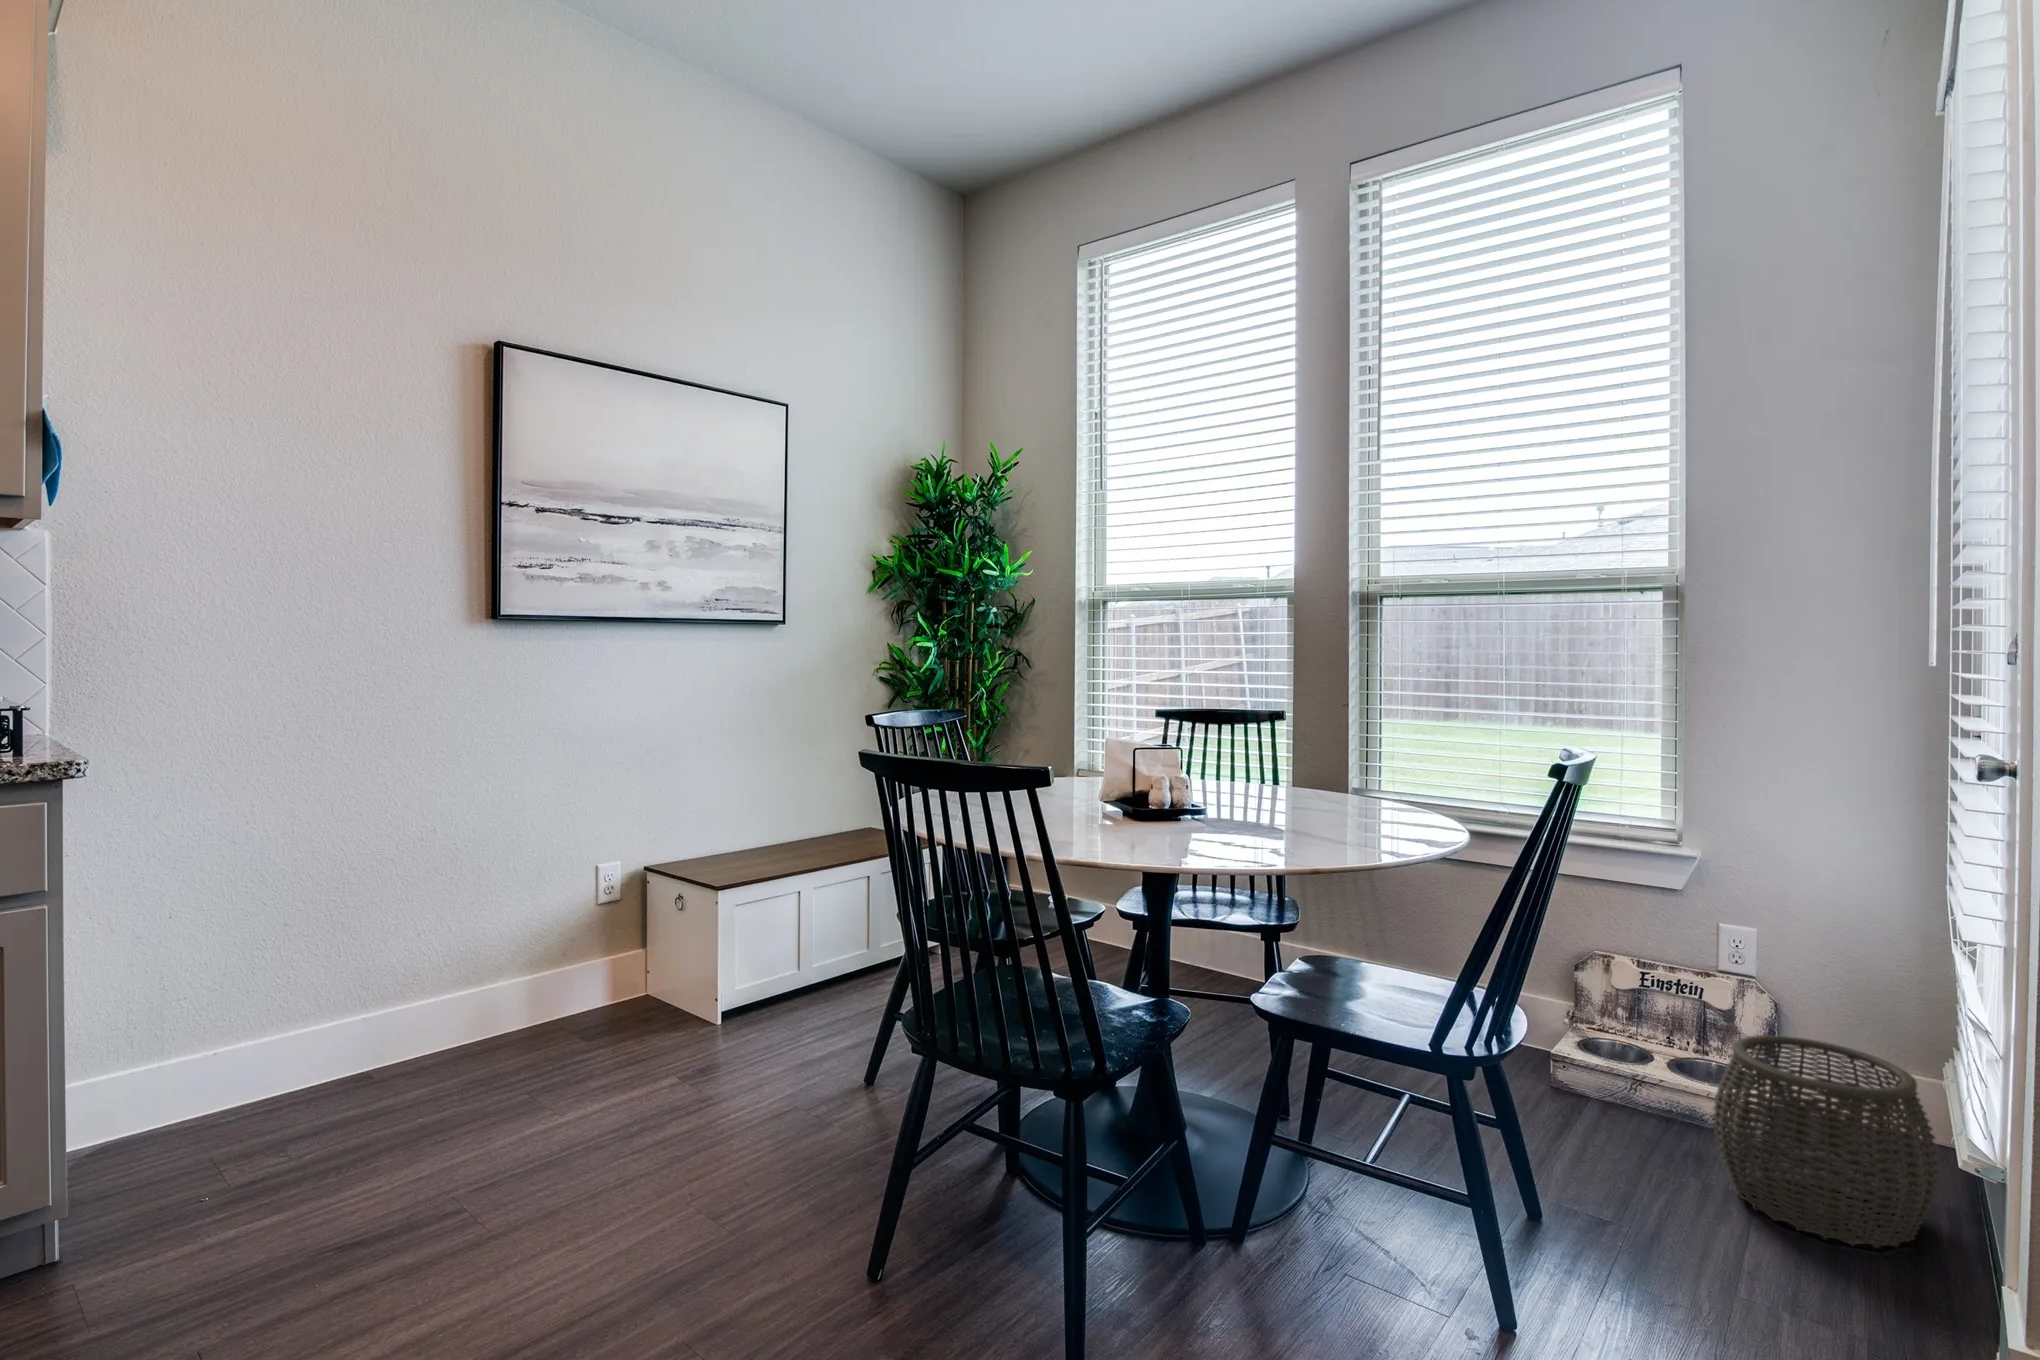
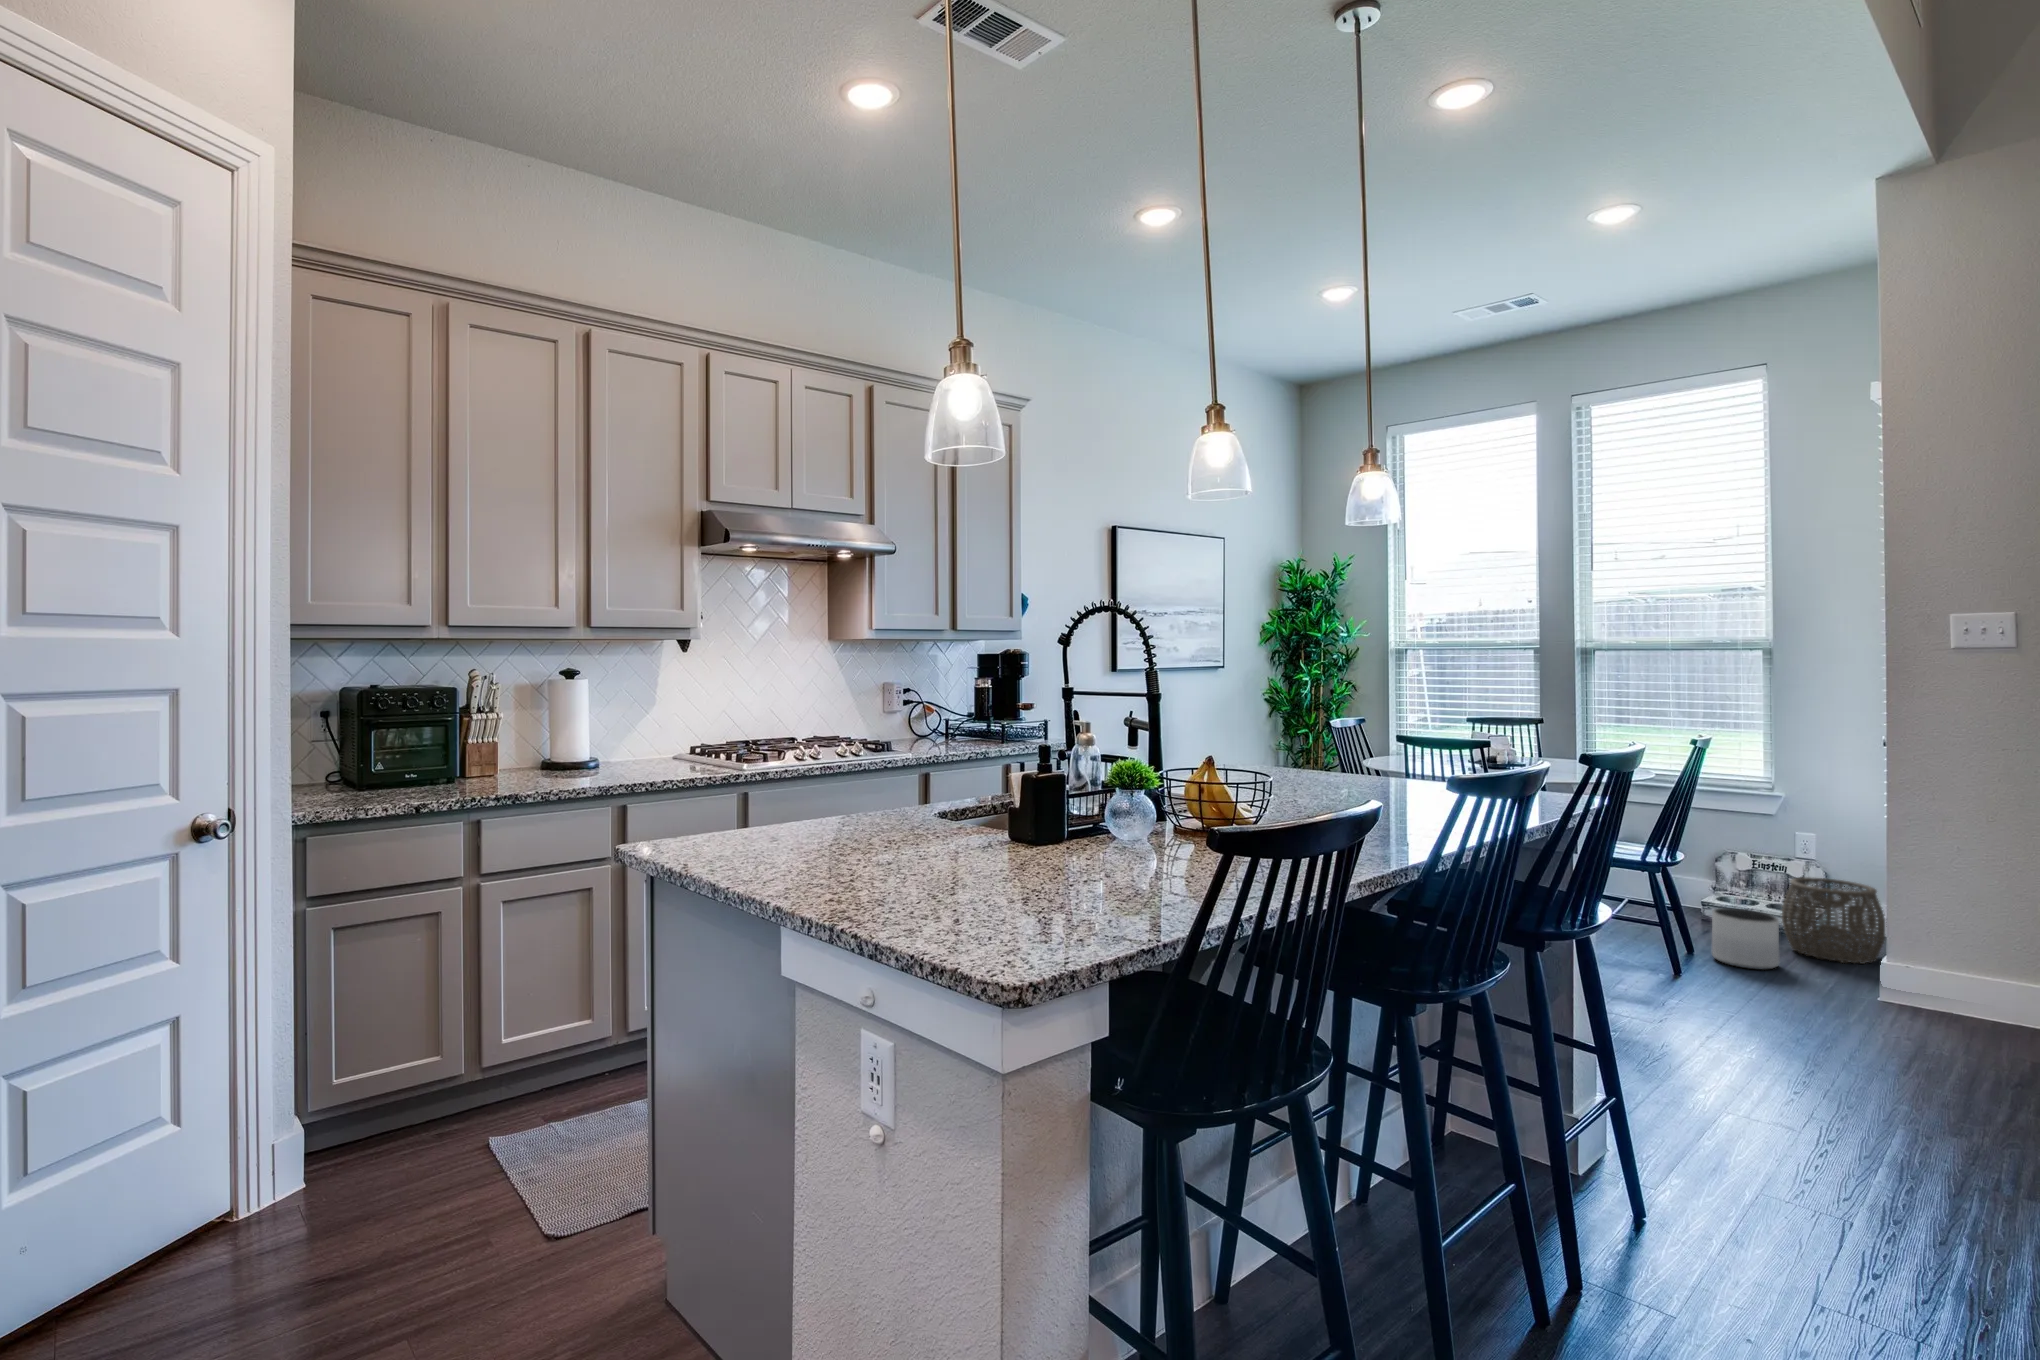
planter: none [1585,1120,1730,1286] -> present [1712,908,1780,970]

